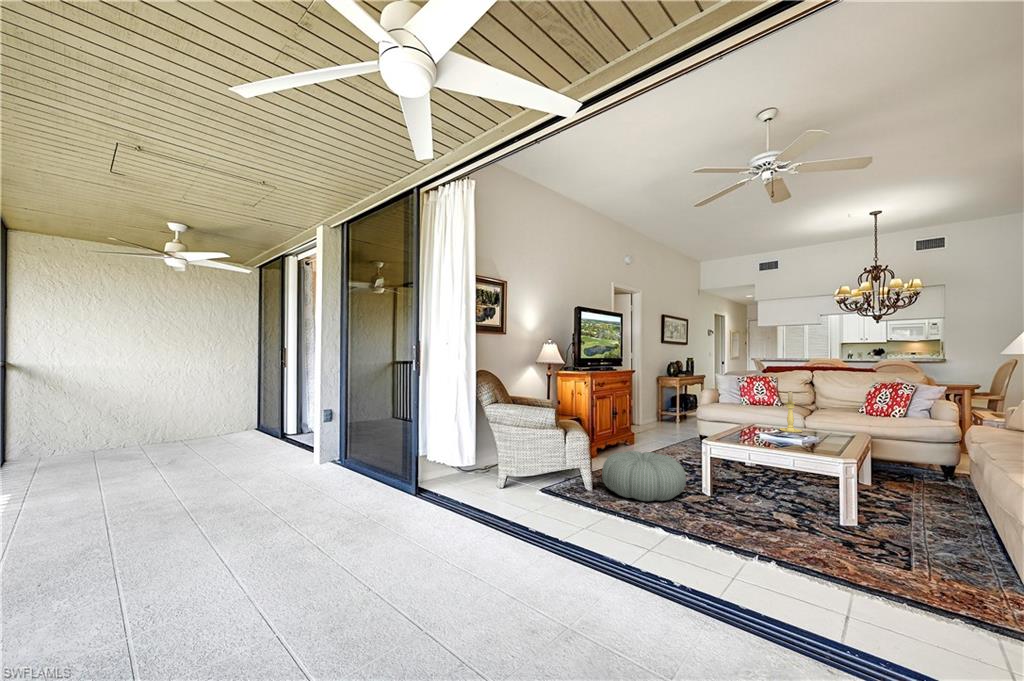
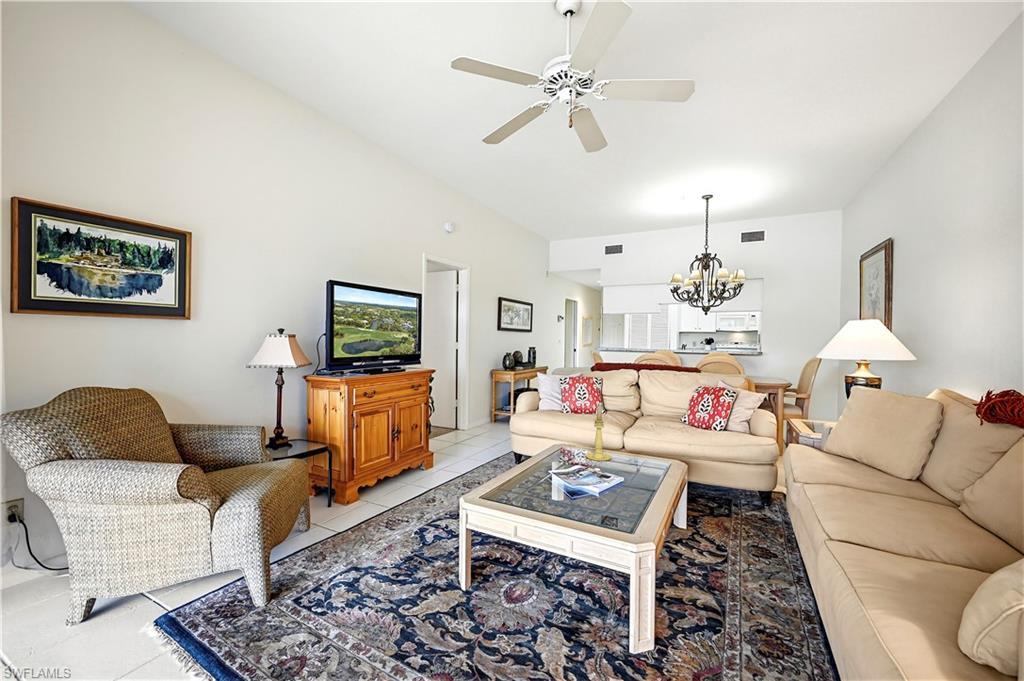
pouf: present [602,451,686,501] -> none [280,516,423,628]

